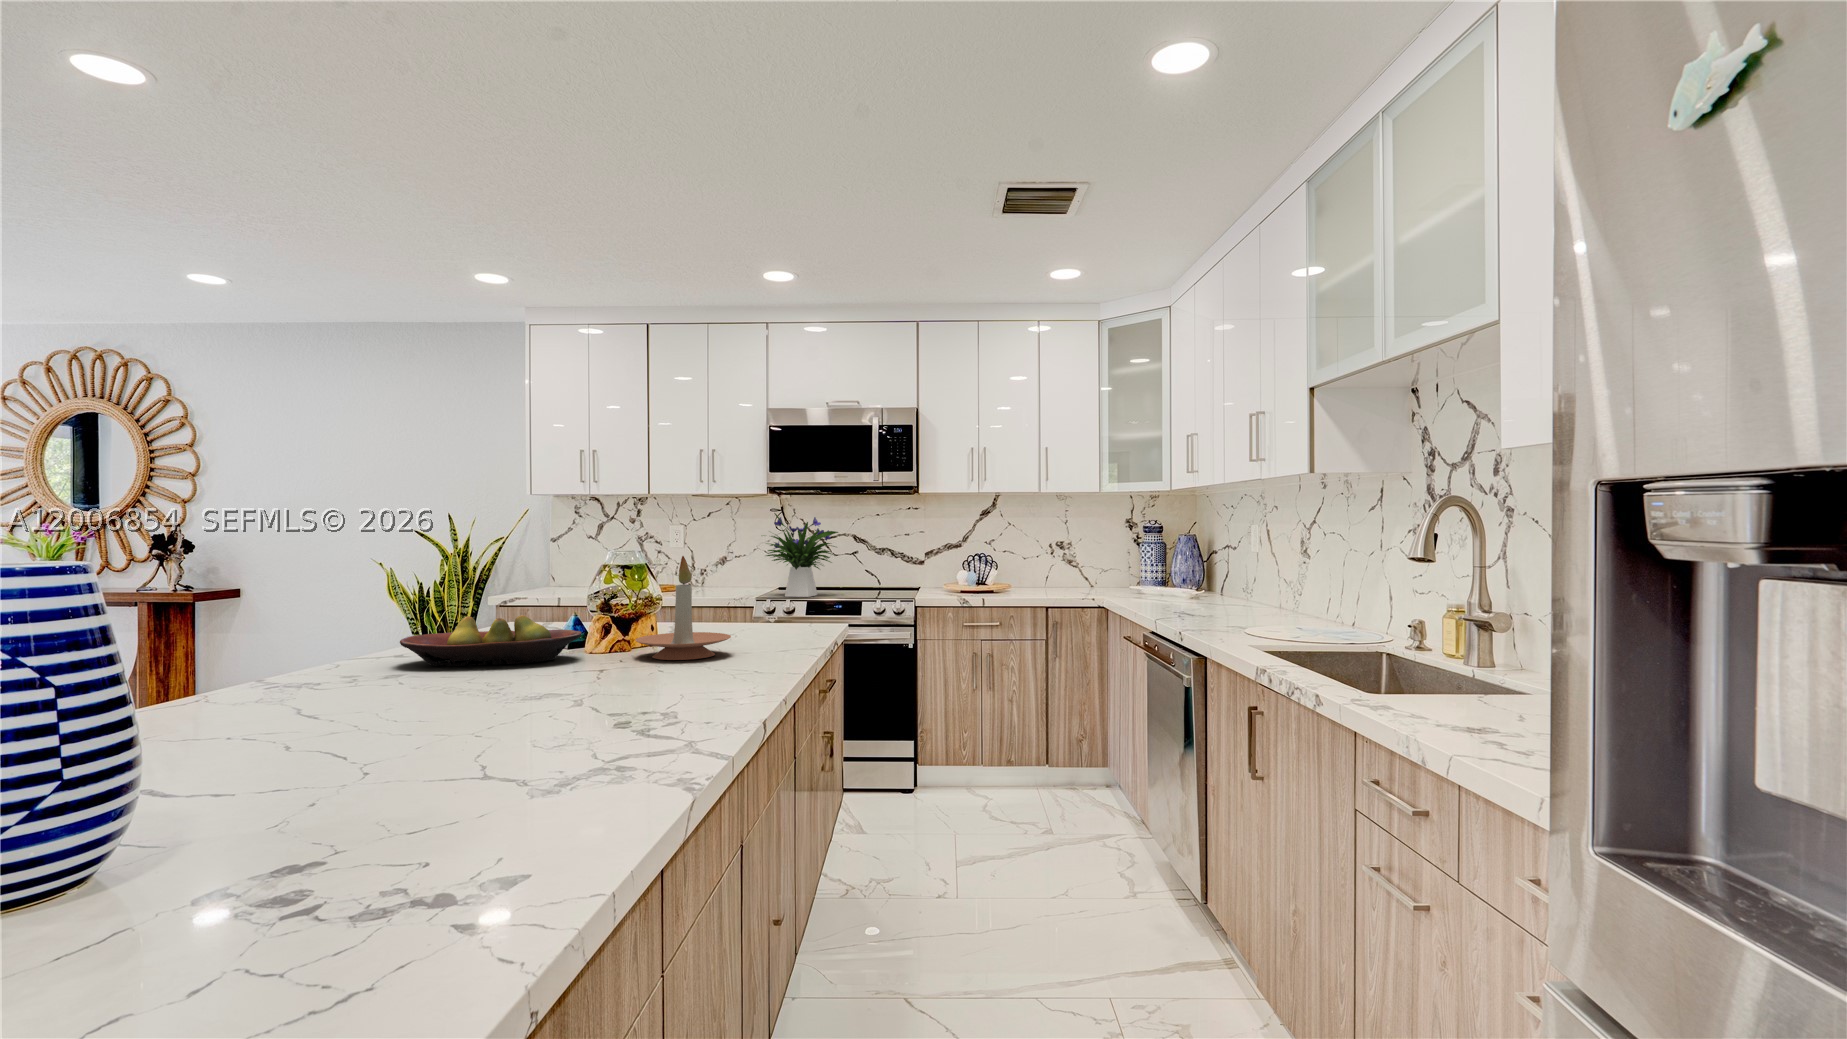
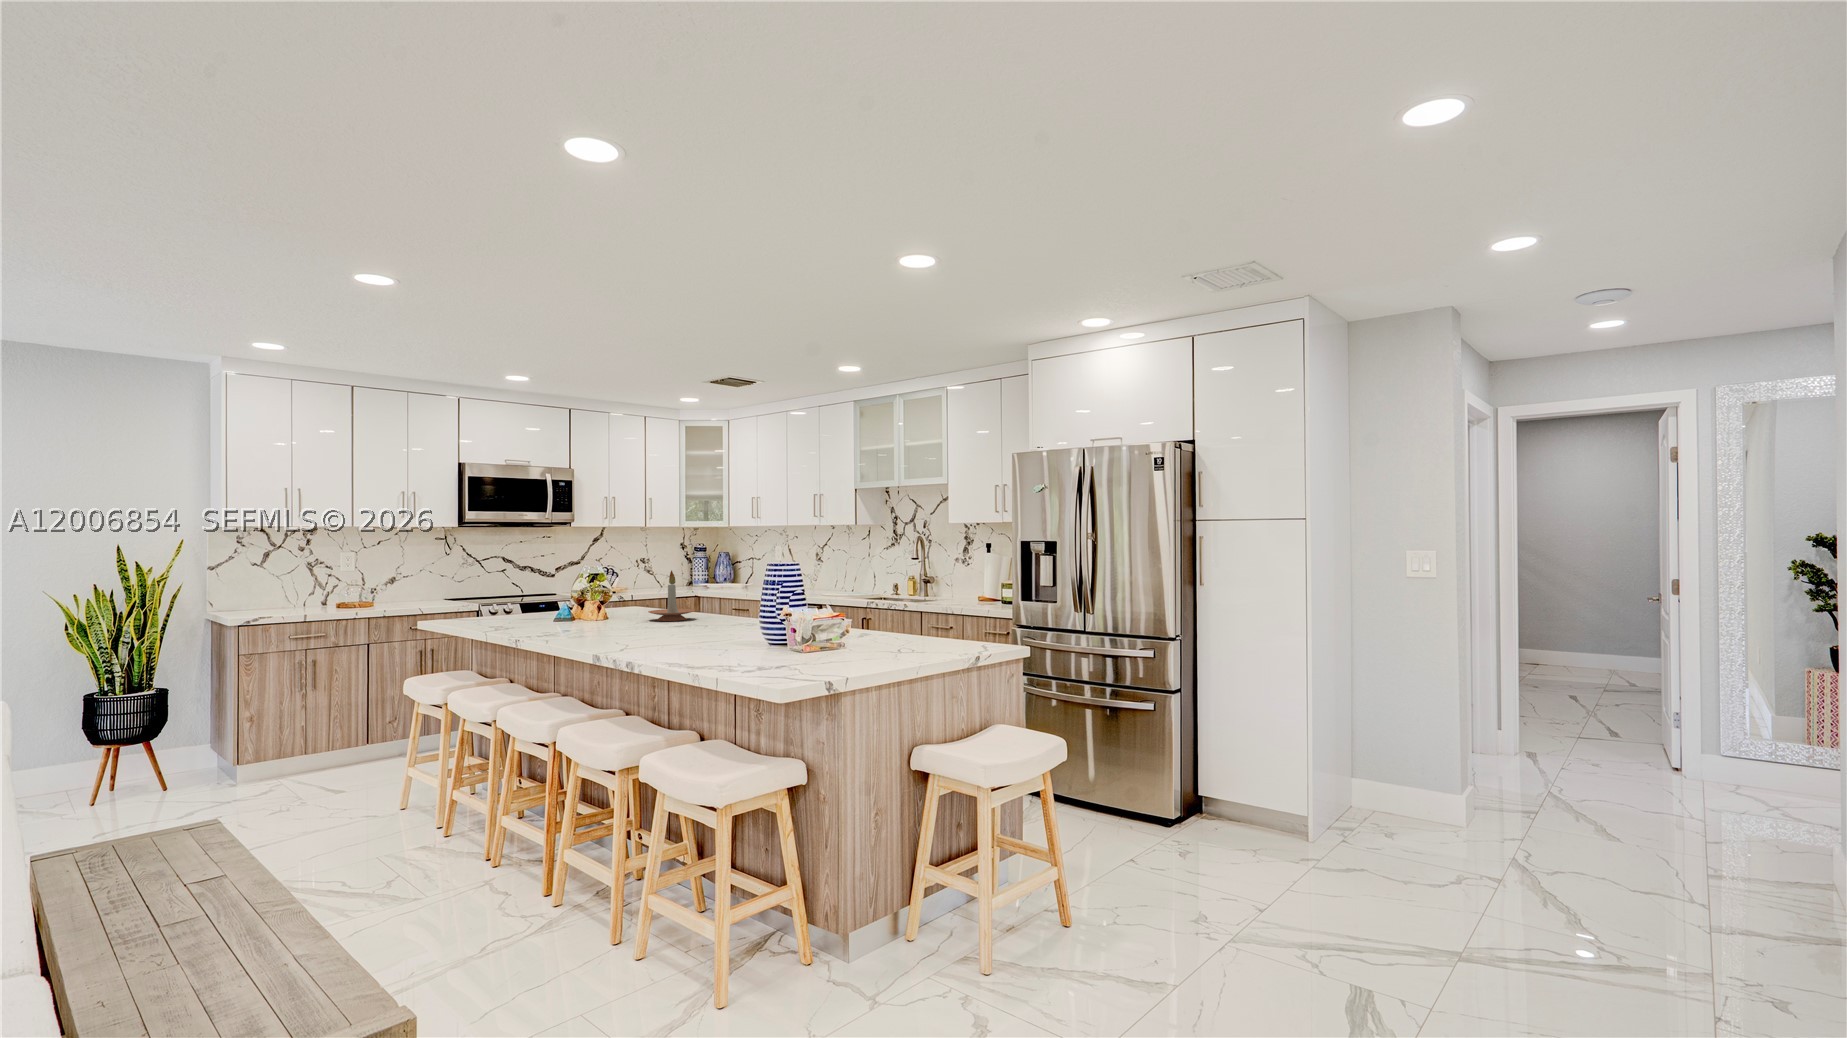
flower arrangement: present [766,513,838,597] -> none [469,542,533,604]
fruit bowl: present [400,615,582,666] -> none [567,603,645,630]

